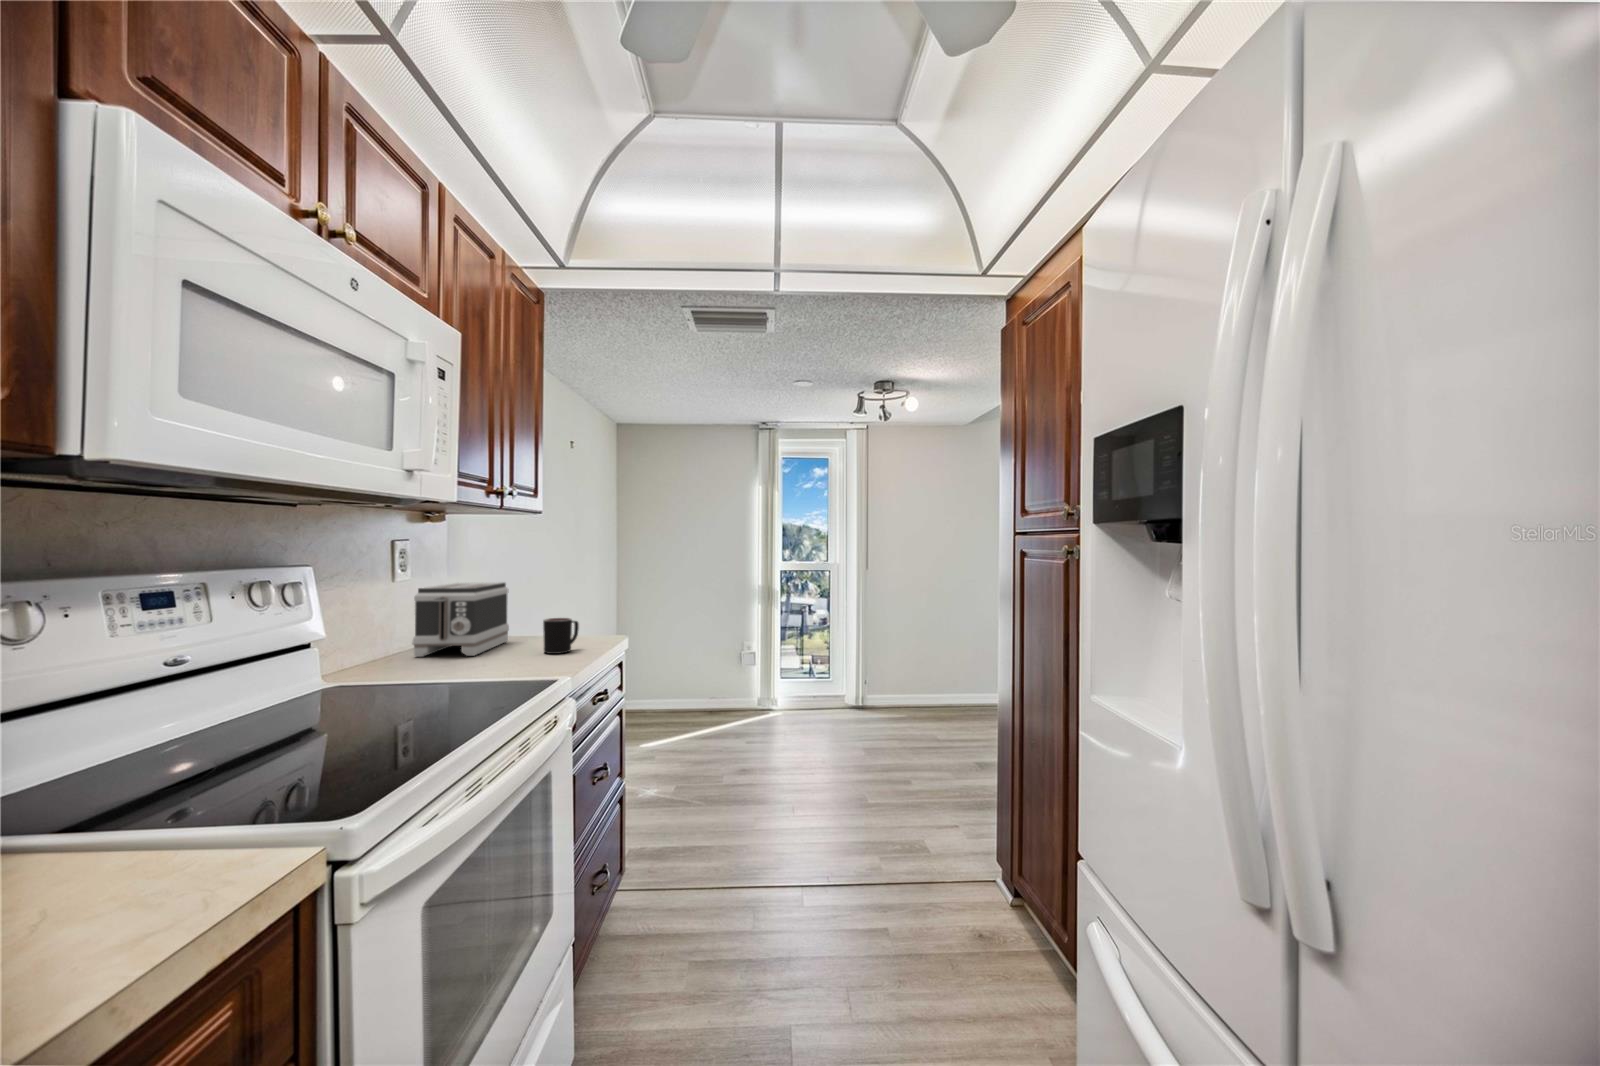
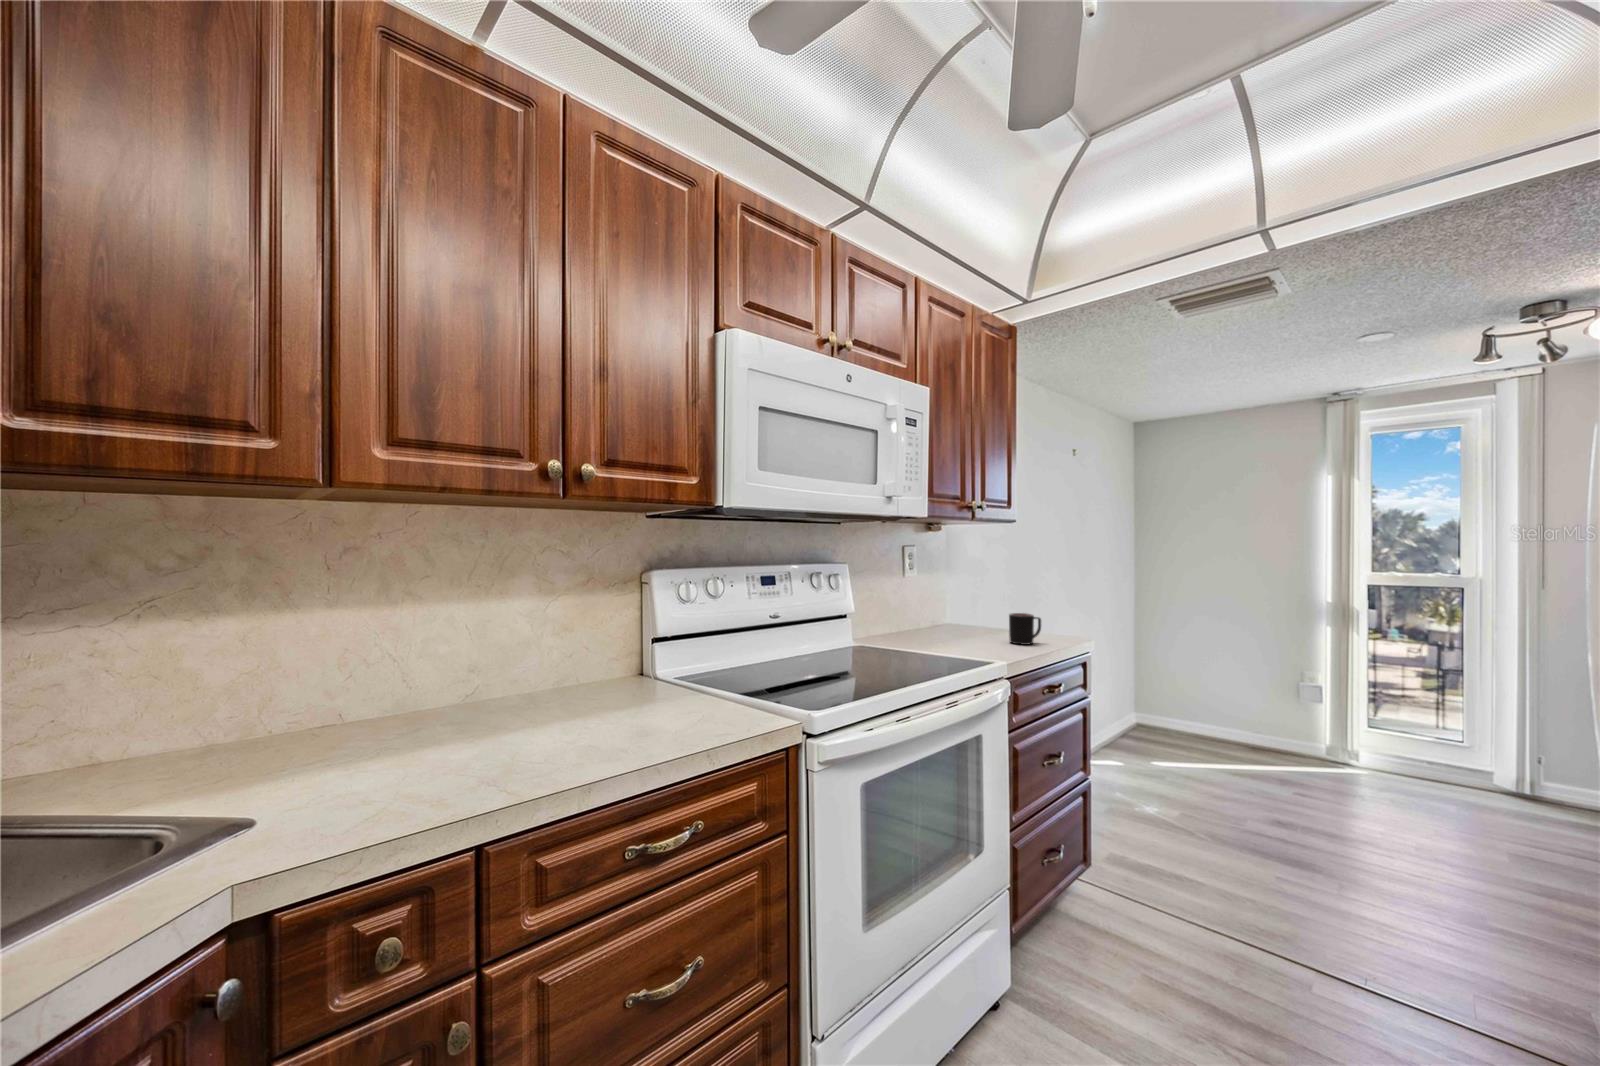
toaster: present [413,582,509,657] -> none [915,579,990,637]

